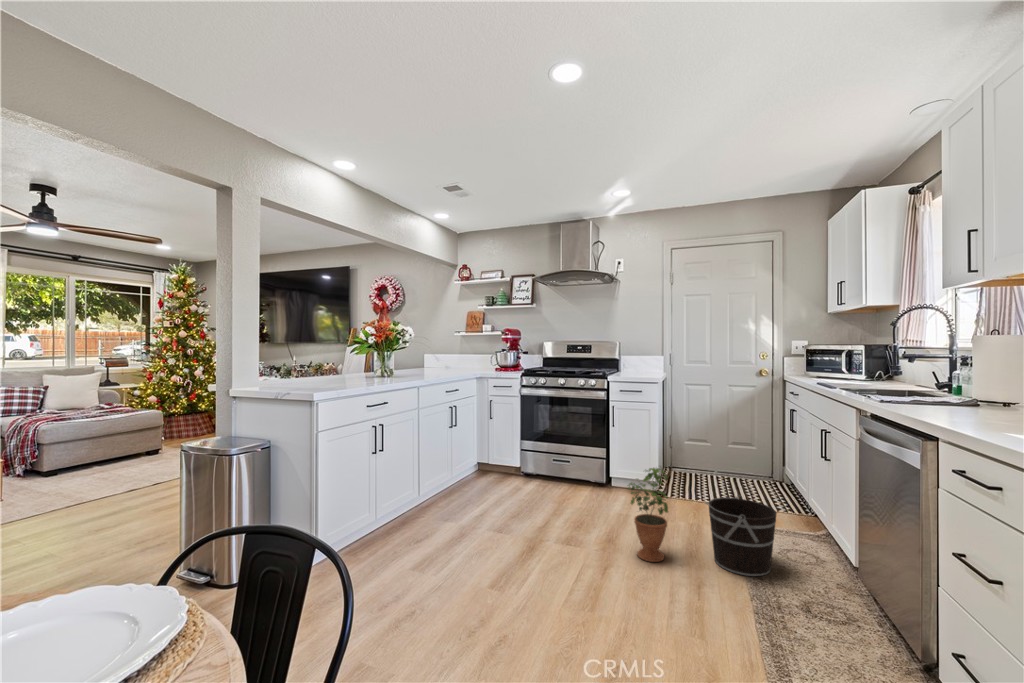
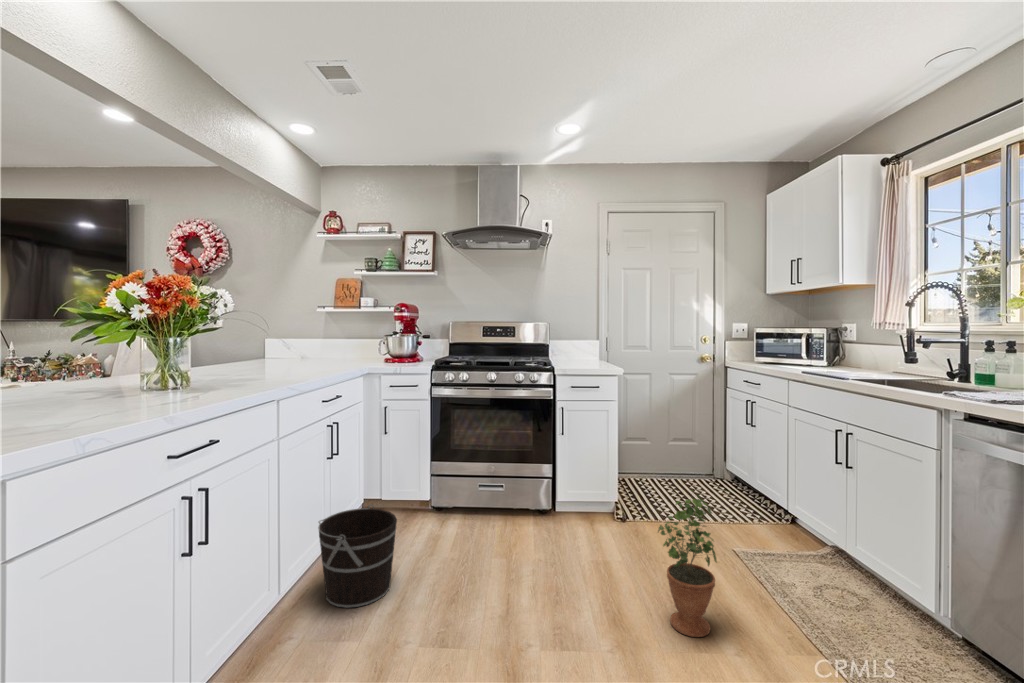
bucket: present [706,496,777,576] -> present [318,505,397,608]

